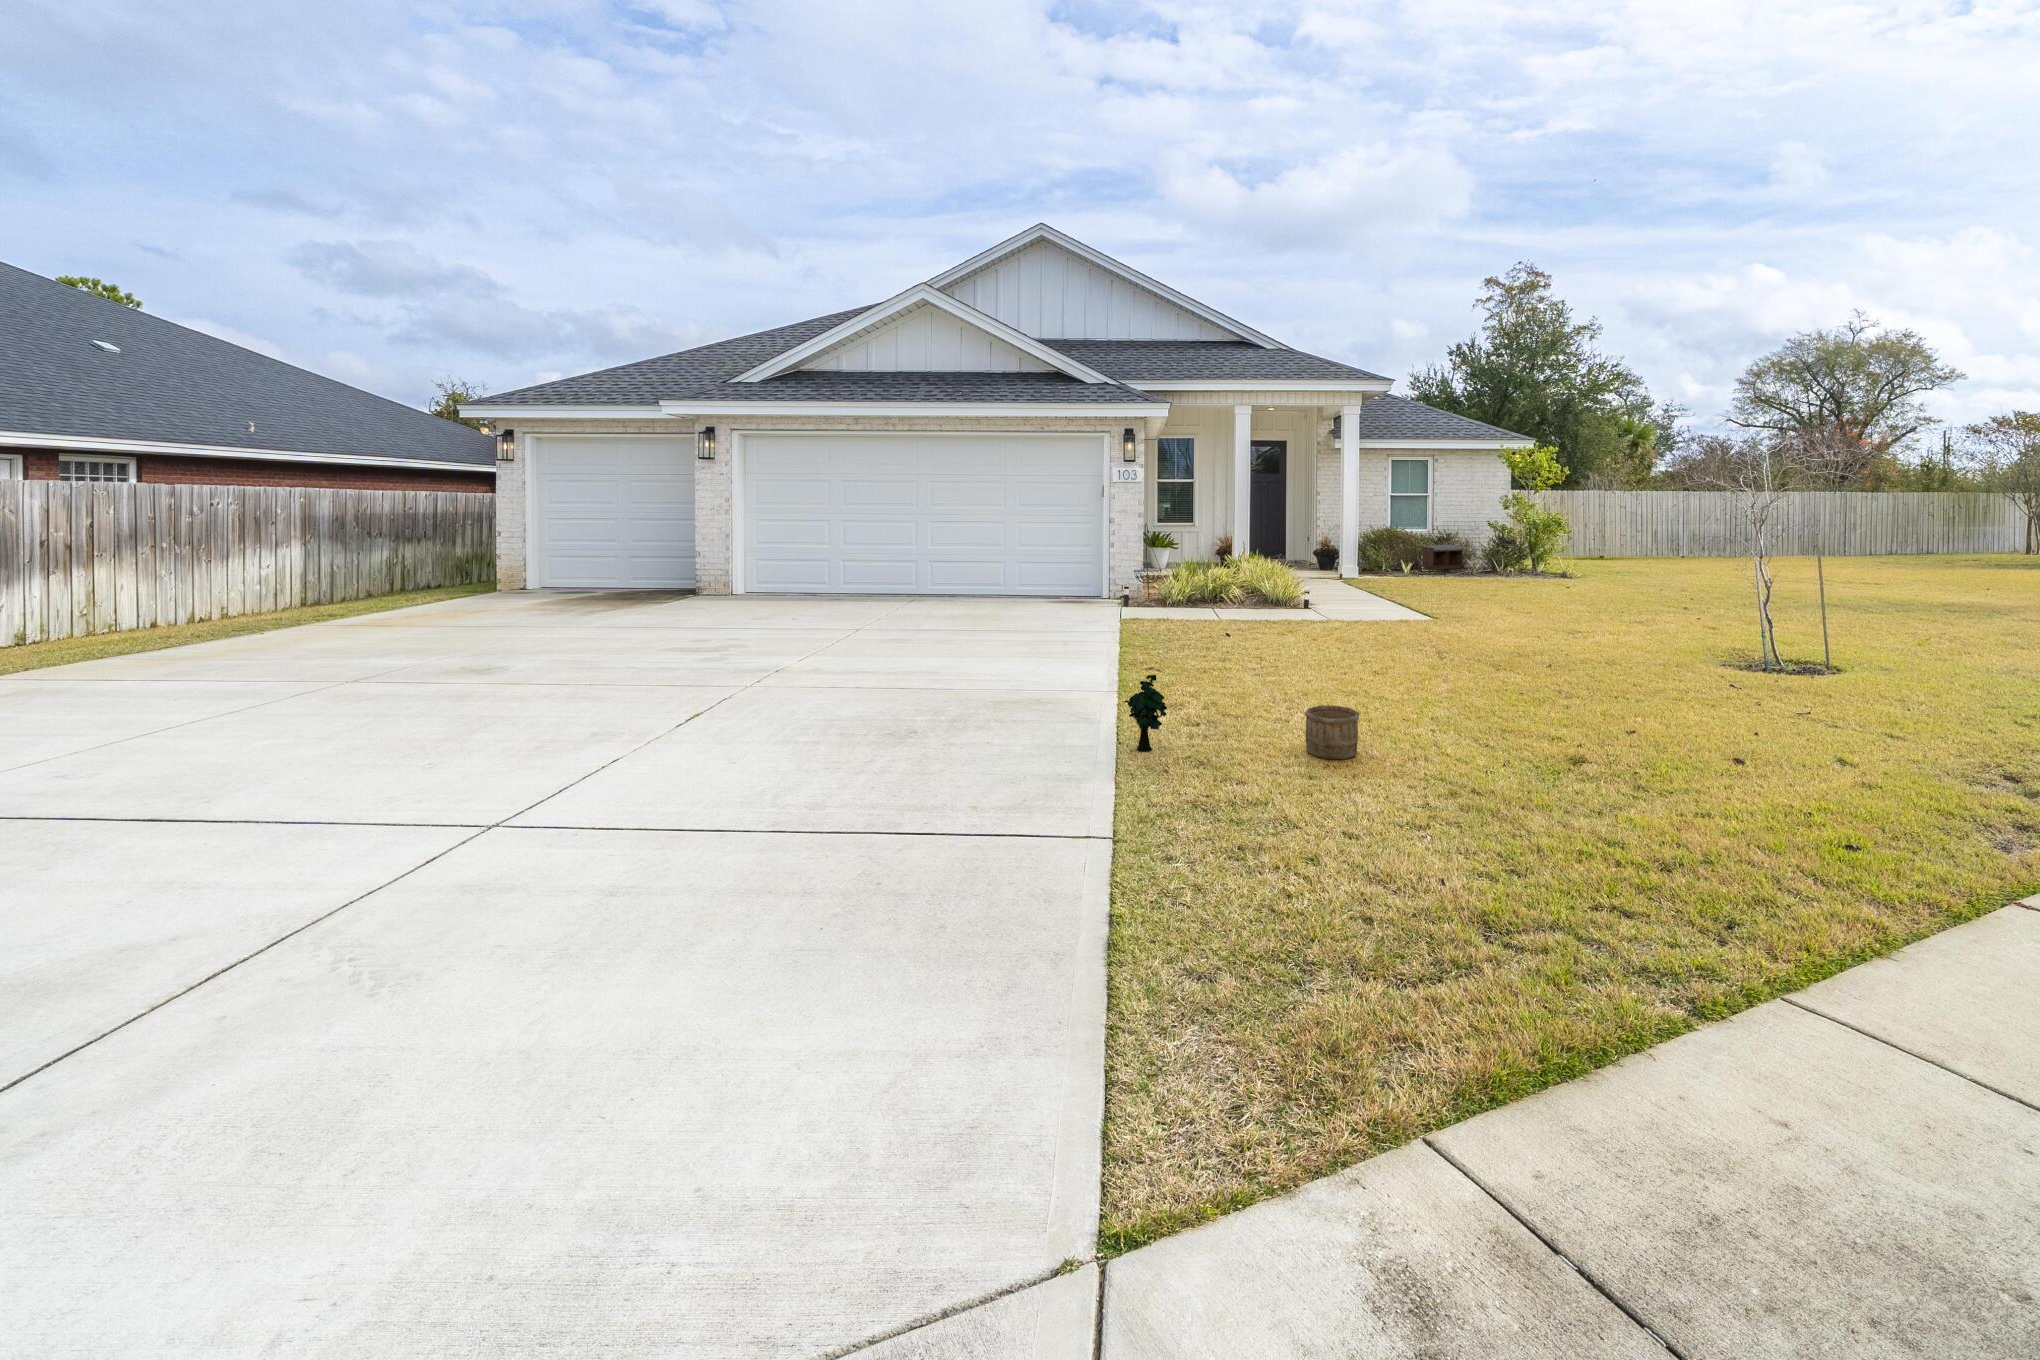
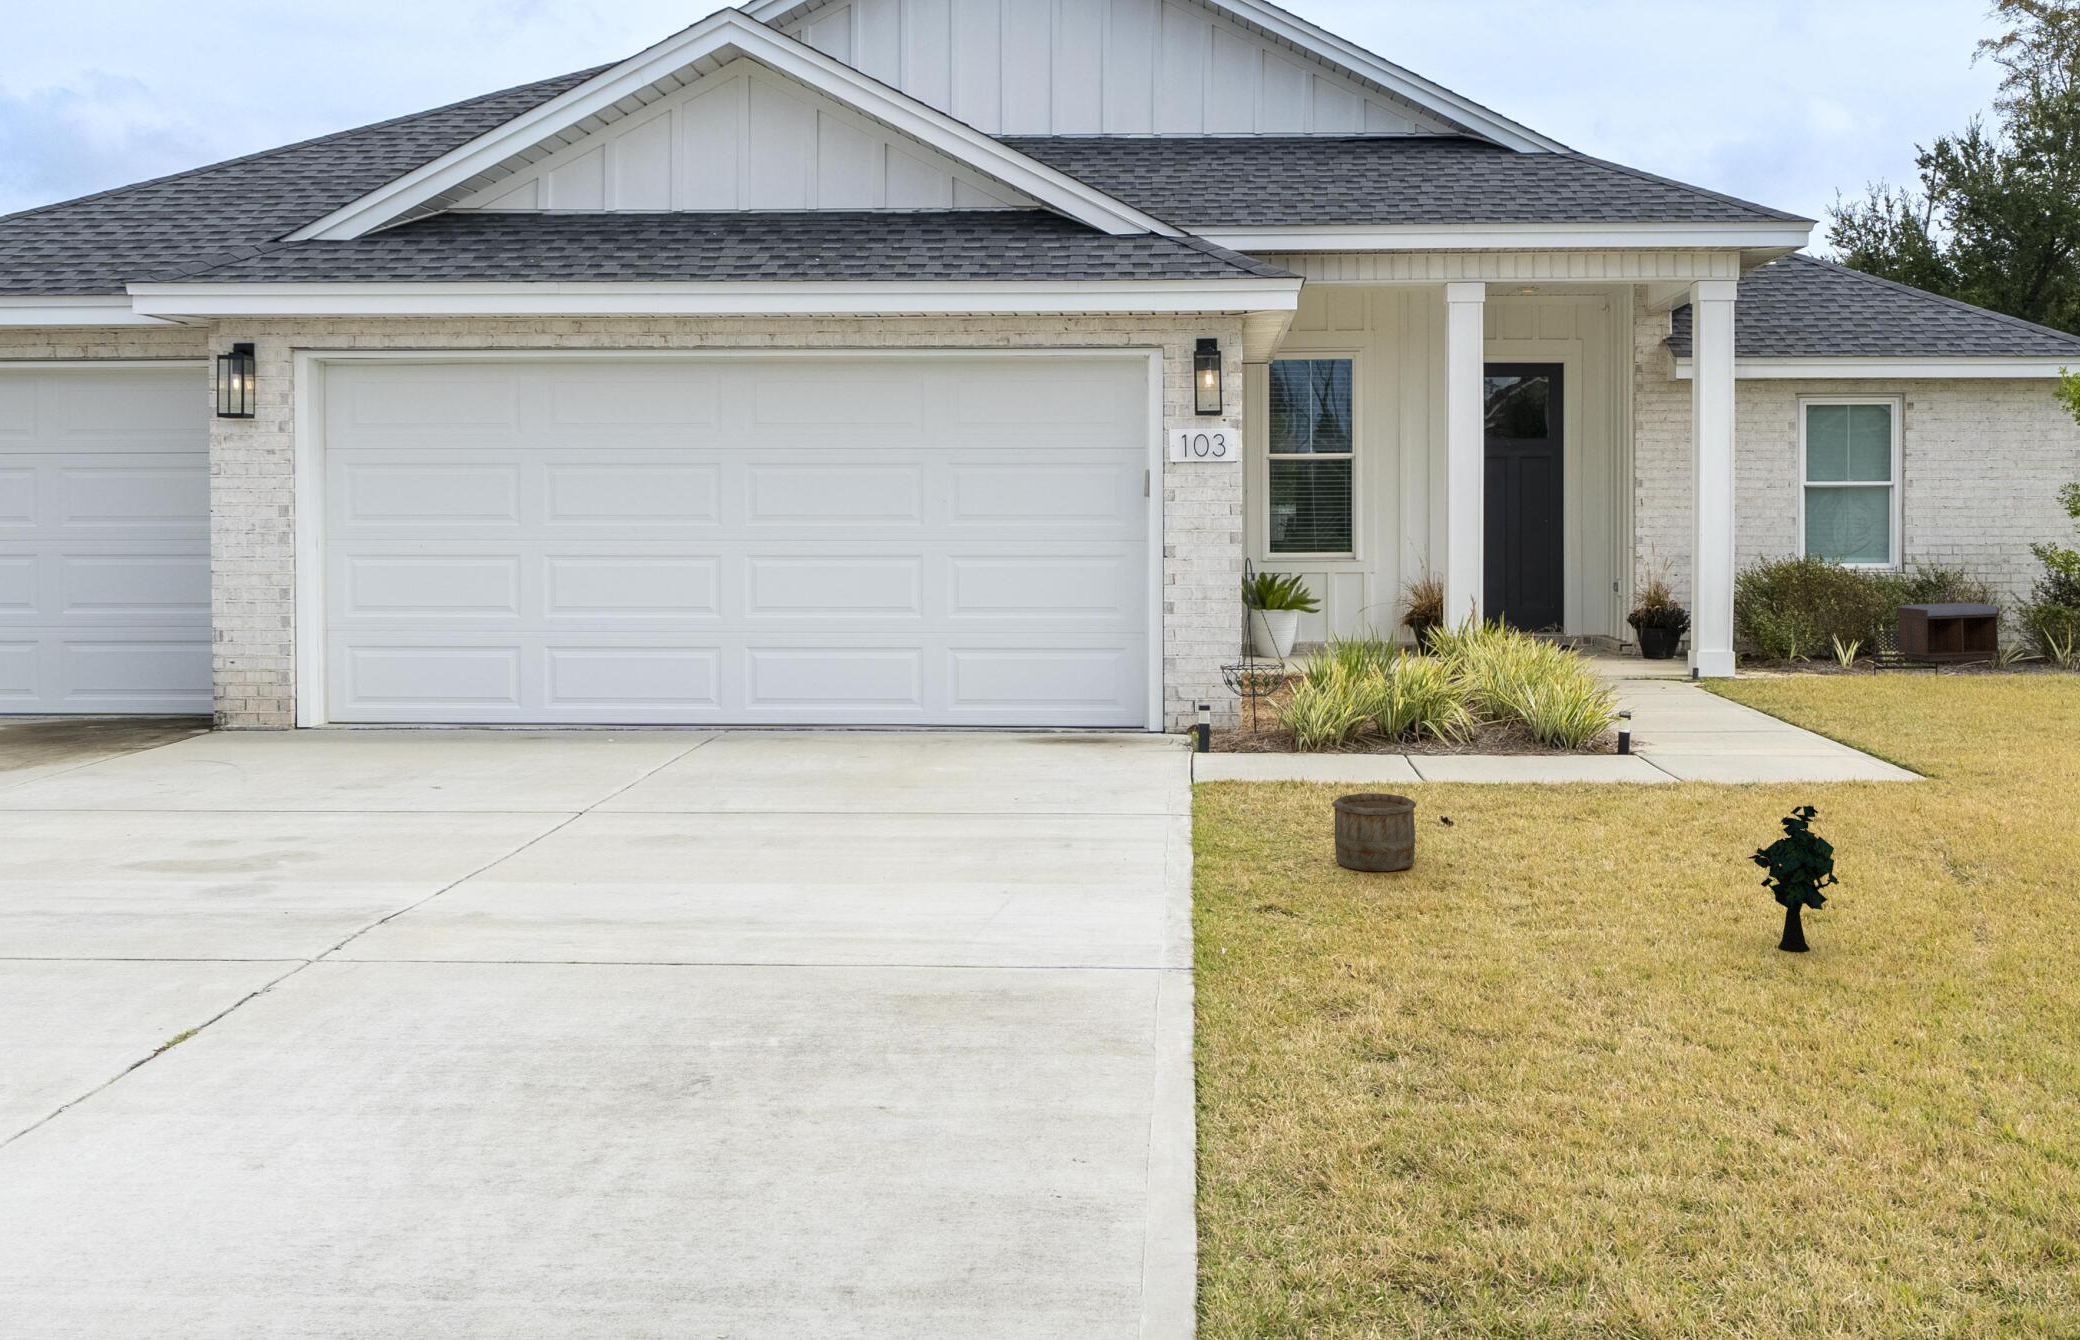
decorative plant: present [1124,675,1167,751] -> present [1747,805,1839,952]
wooden bucket: present [1305,705,1360,759] -> present [1332,793,1416,871]

